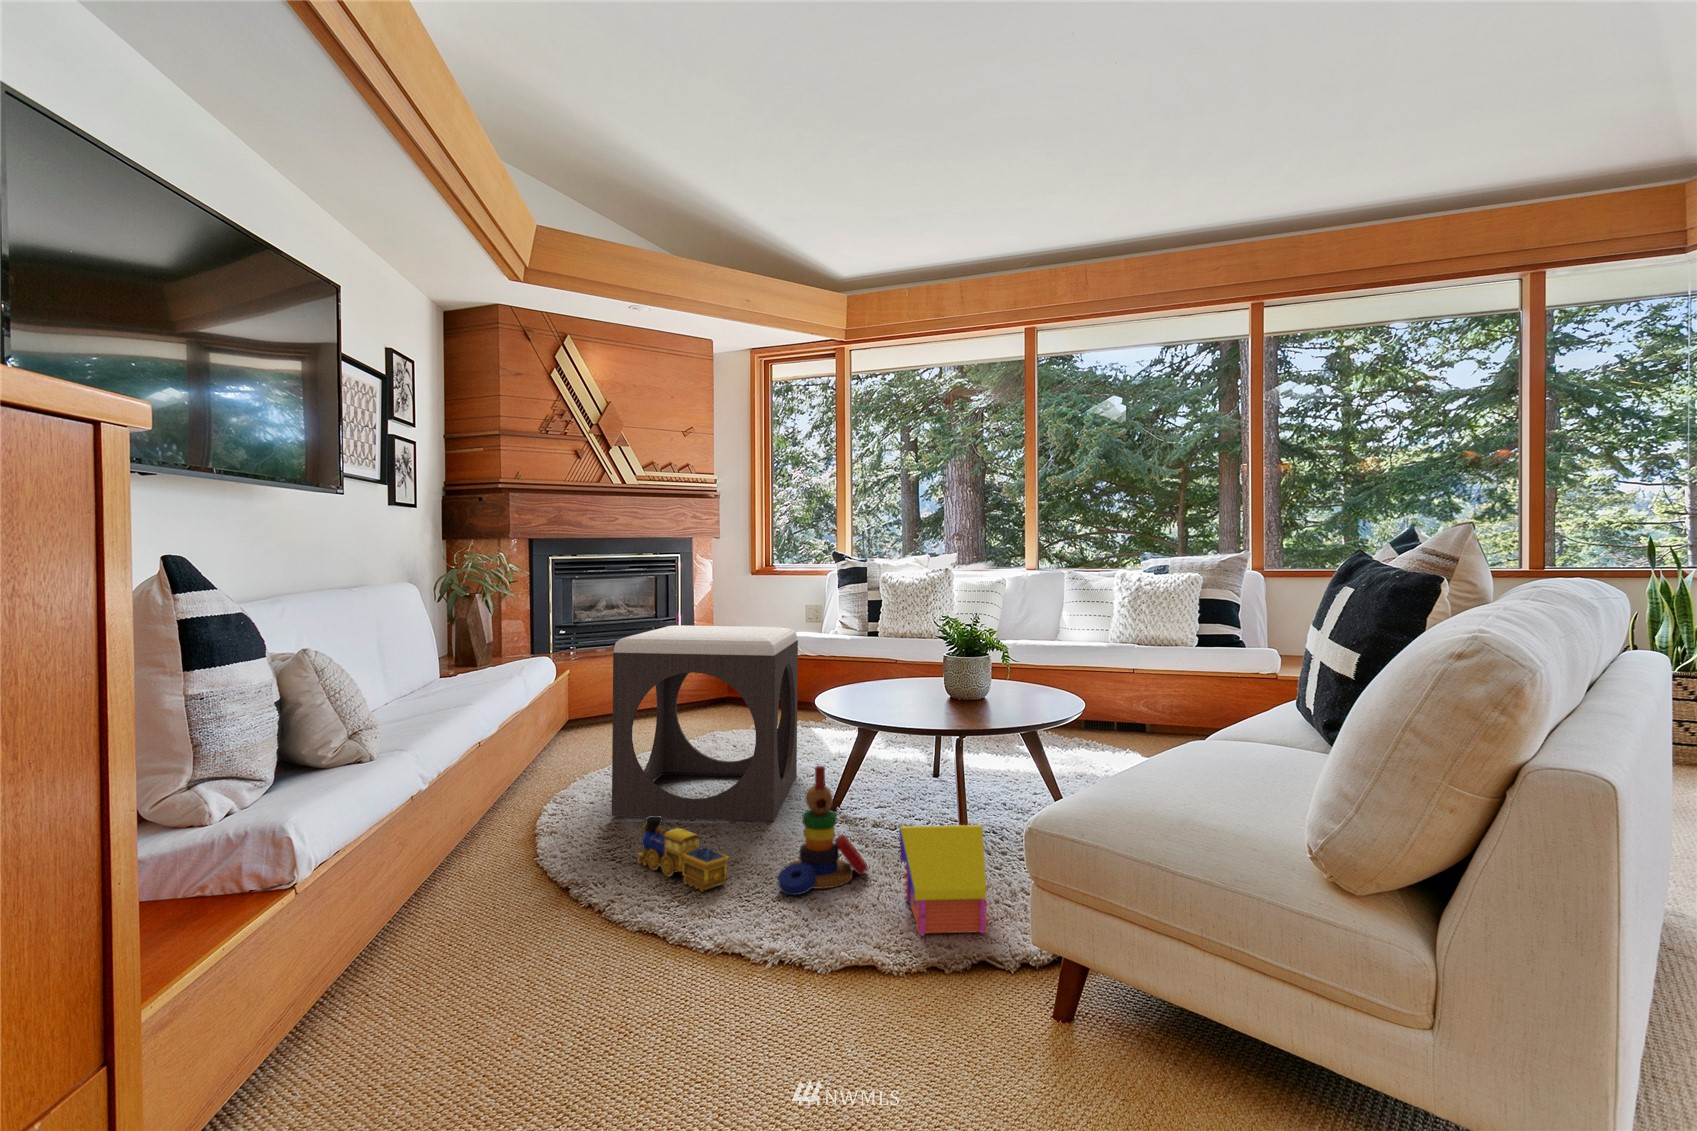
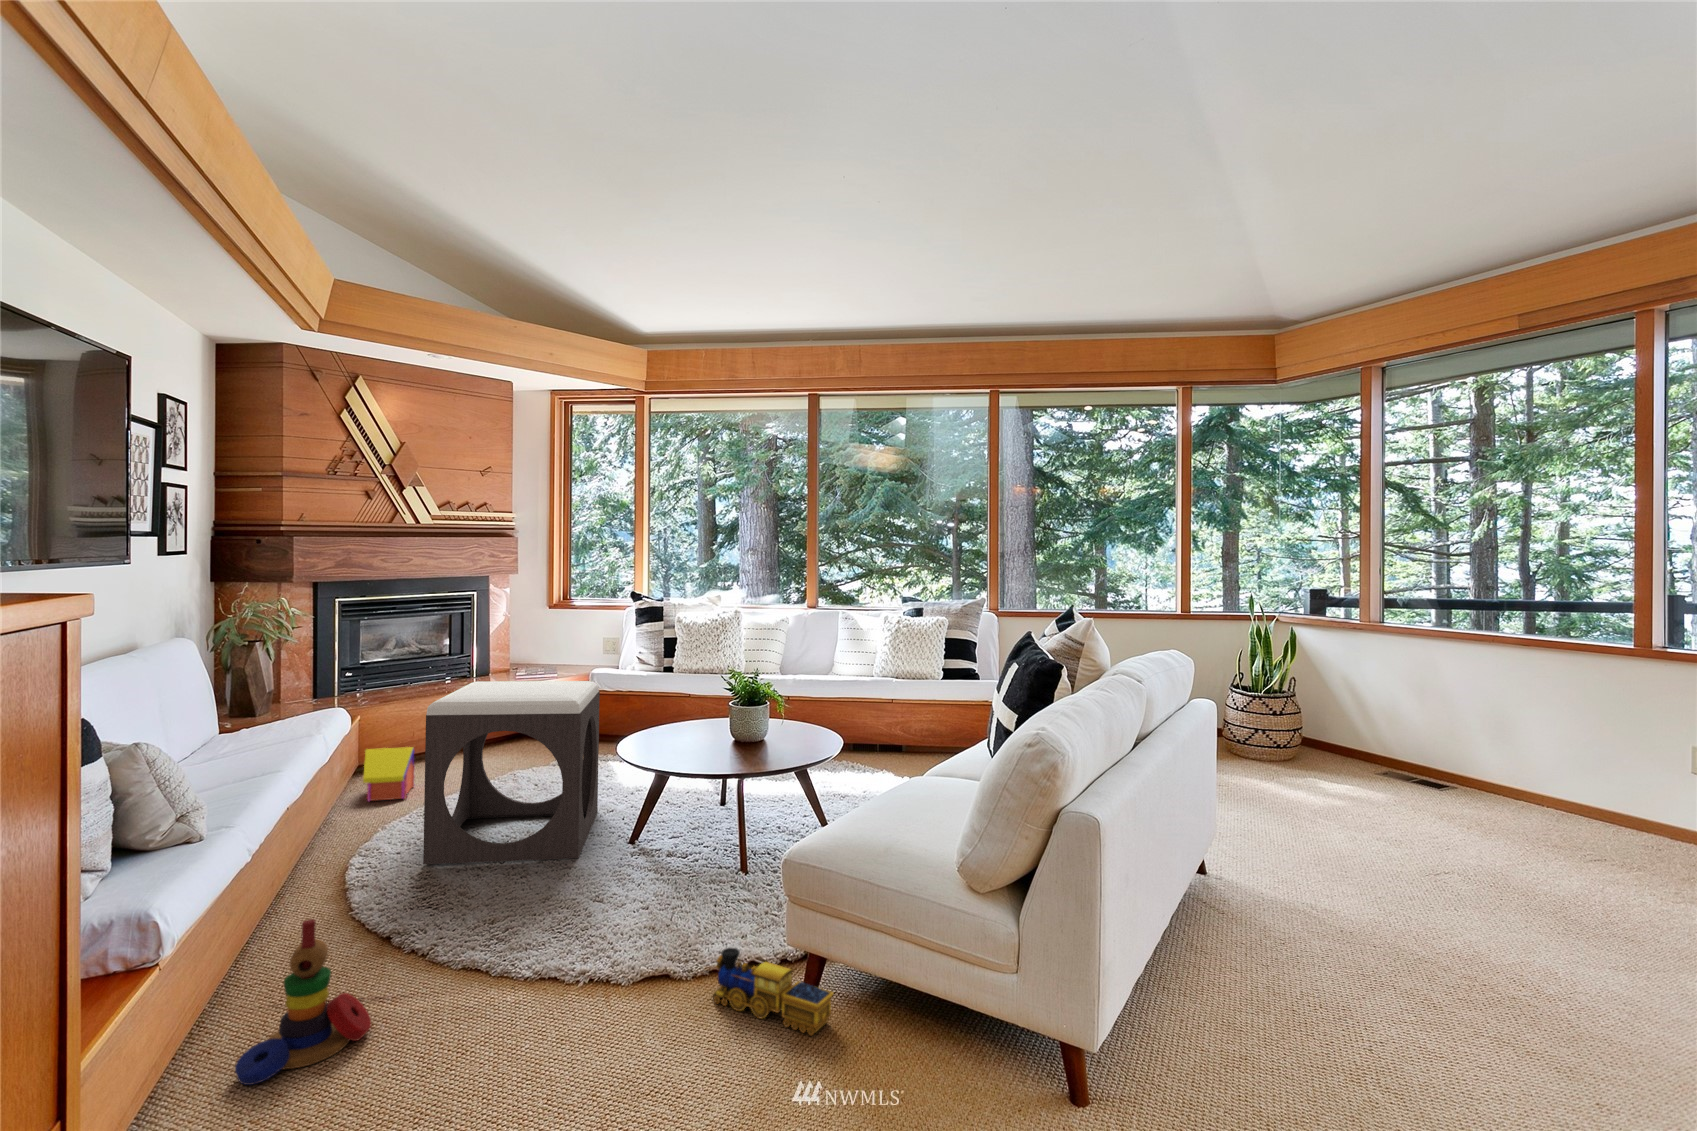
stacking toy: present [778,766,868,895] -> present [235,919,371,1085]
toy train: present [638,816,729,892] -> present [713,948,833,1035]
toy house: present [899,825,988,936] -> present [363,747,414,801]

